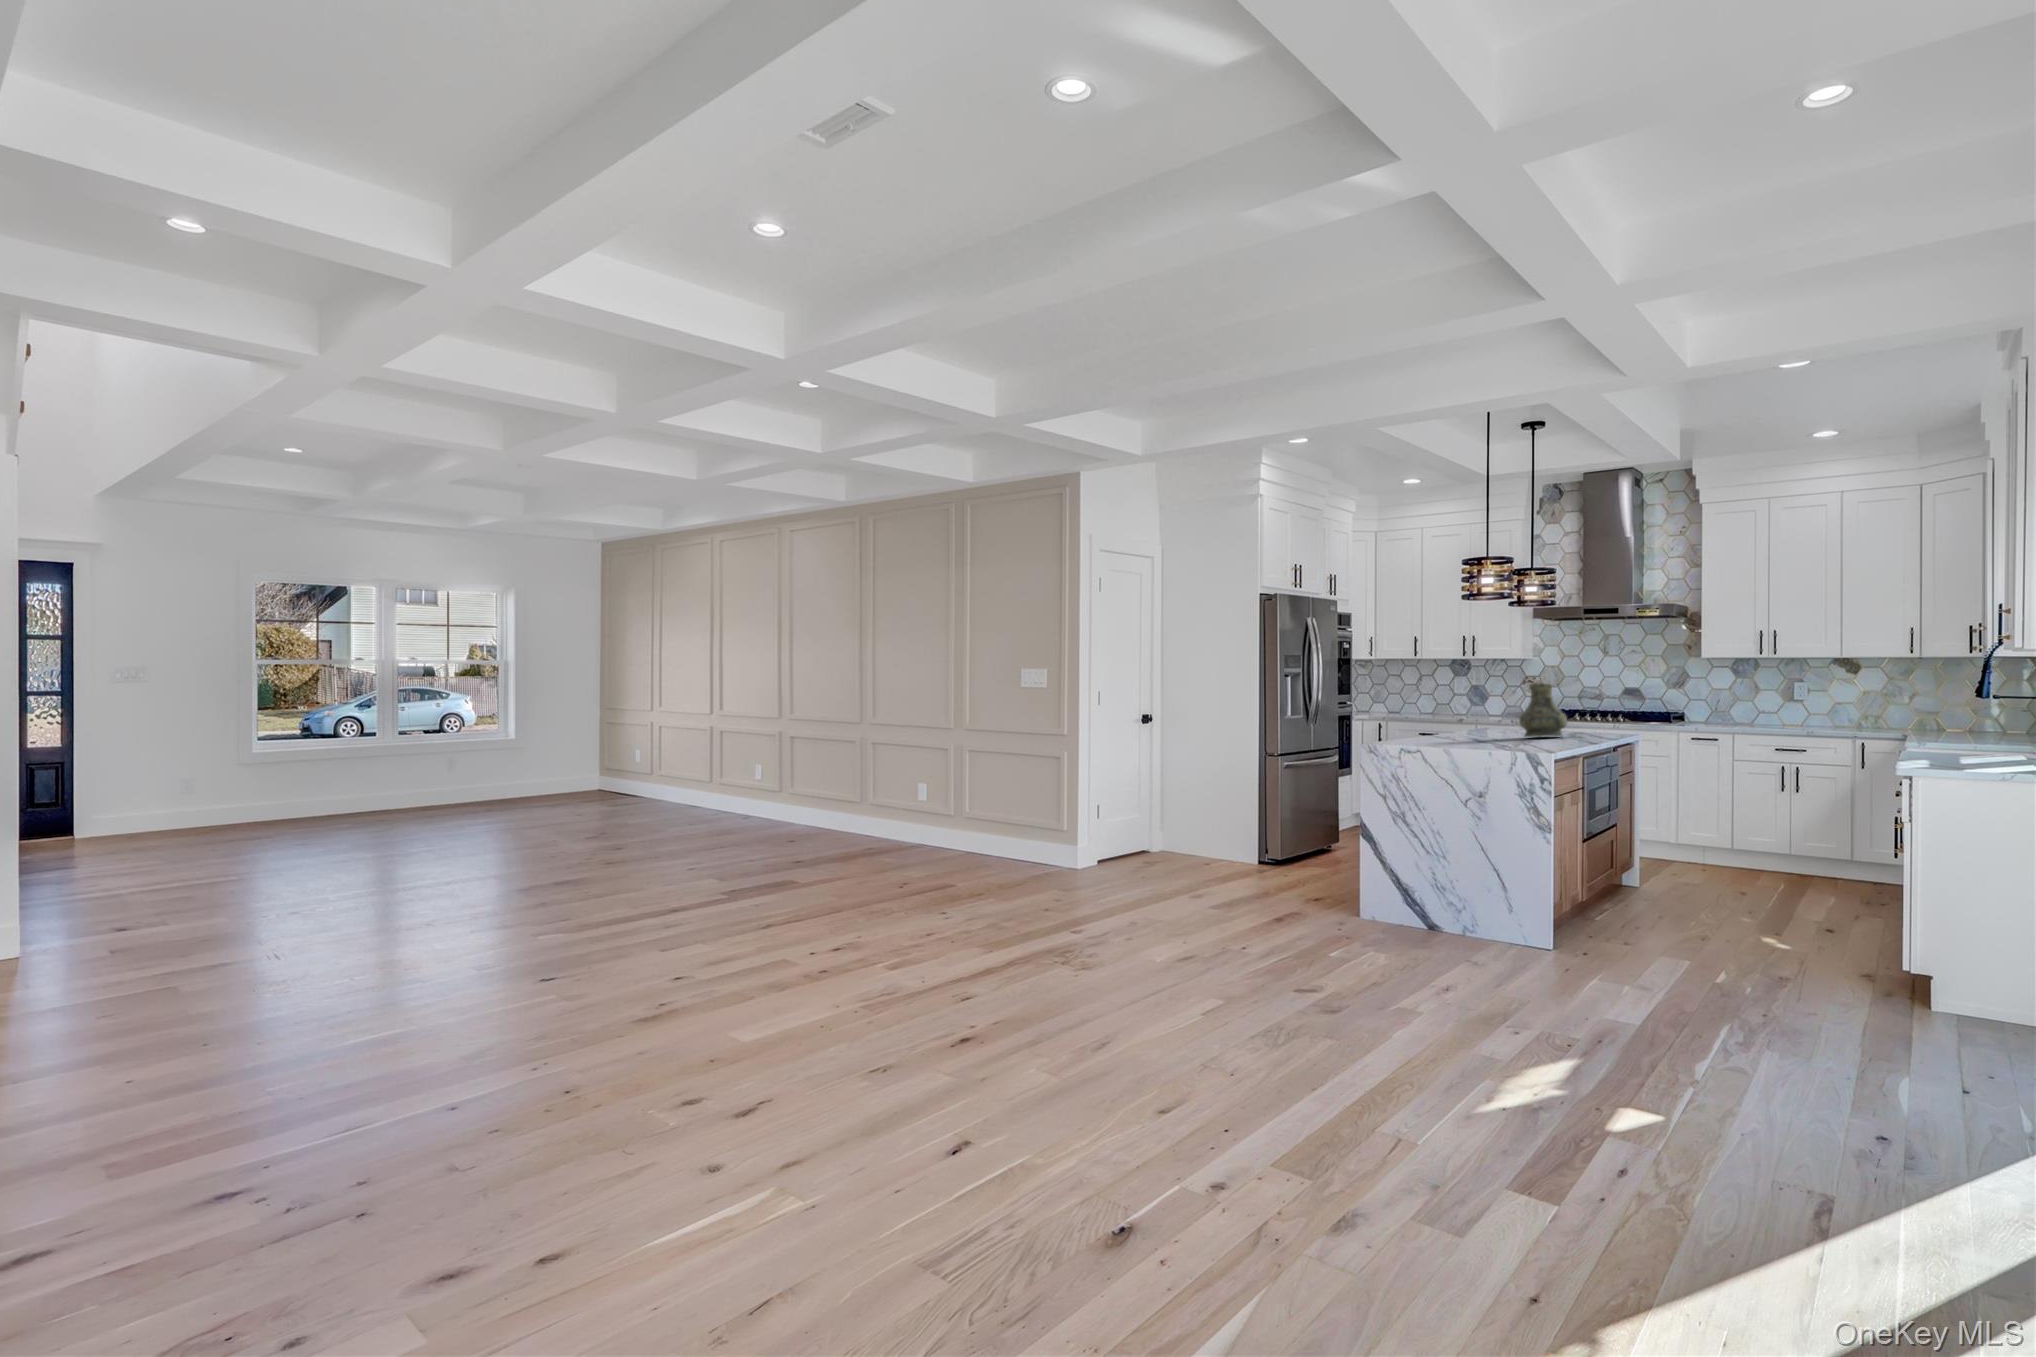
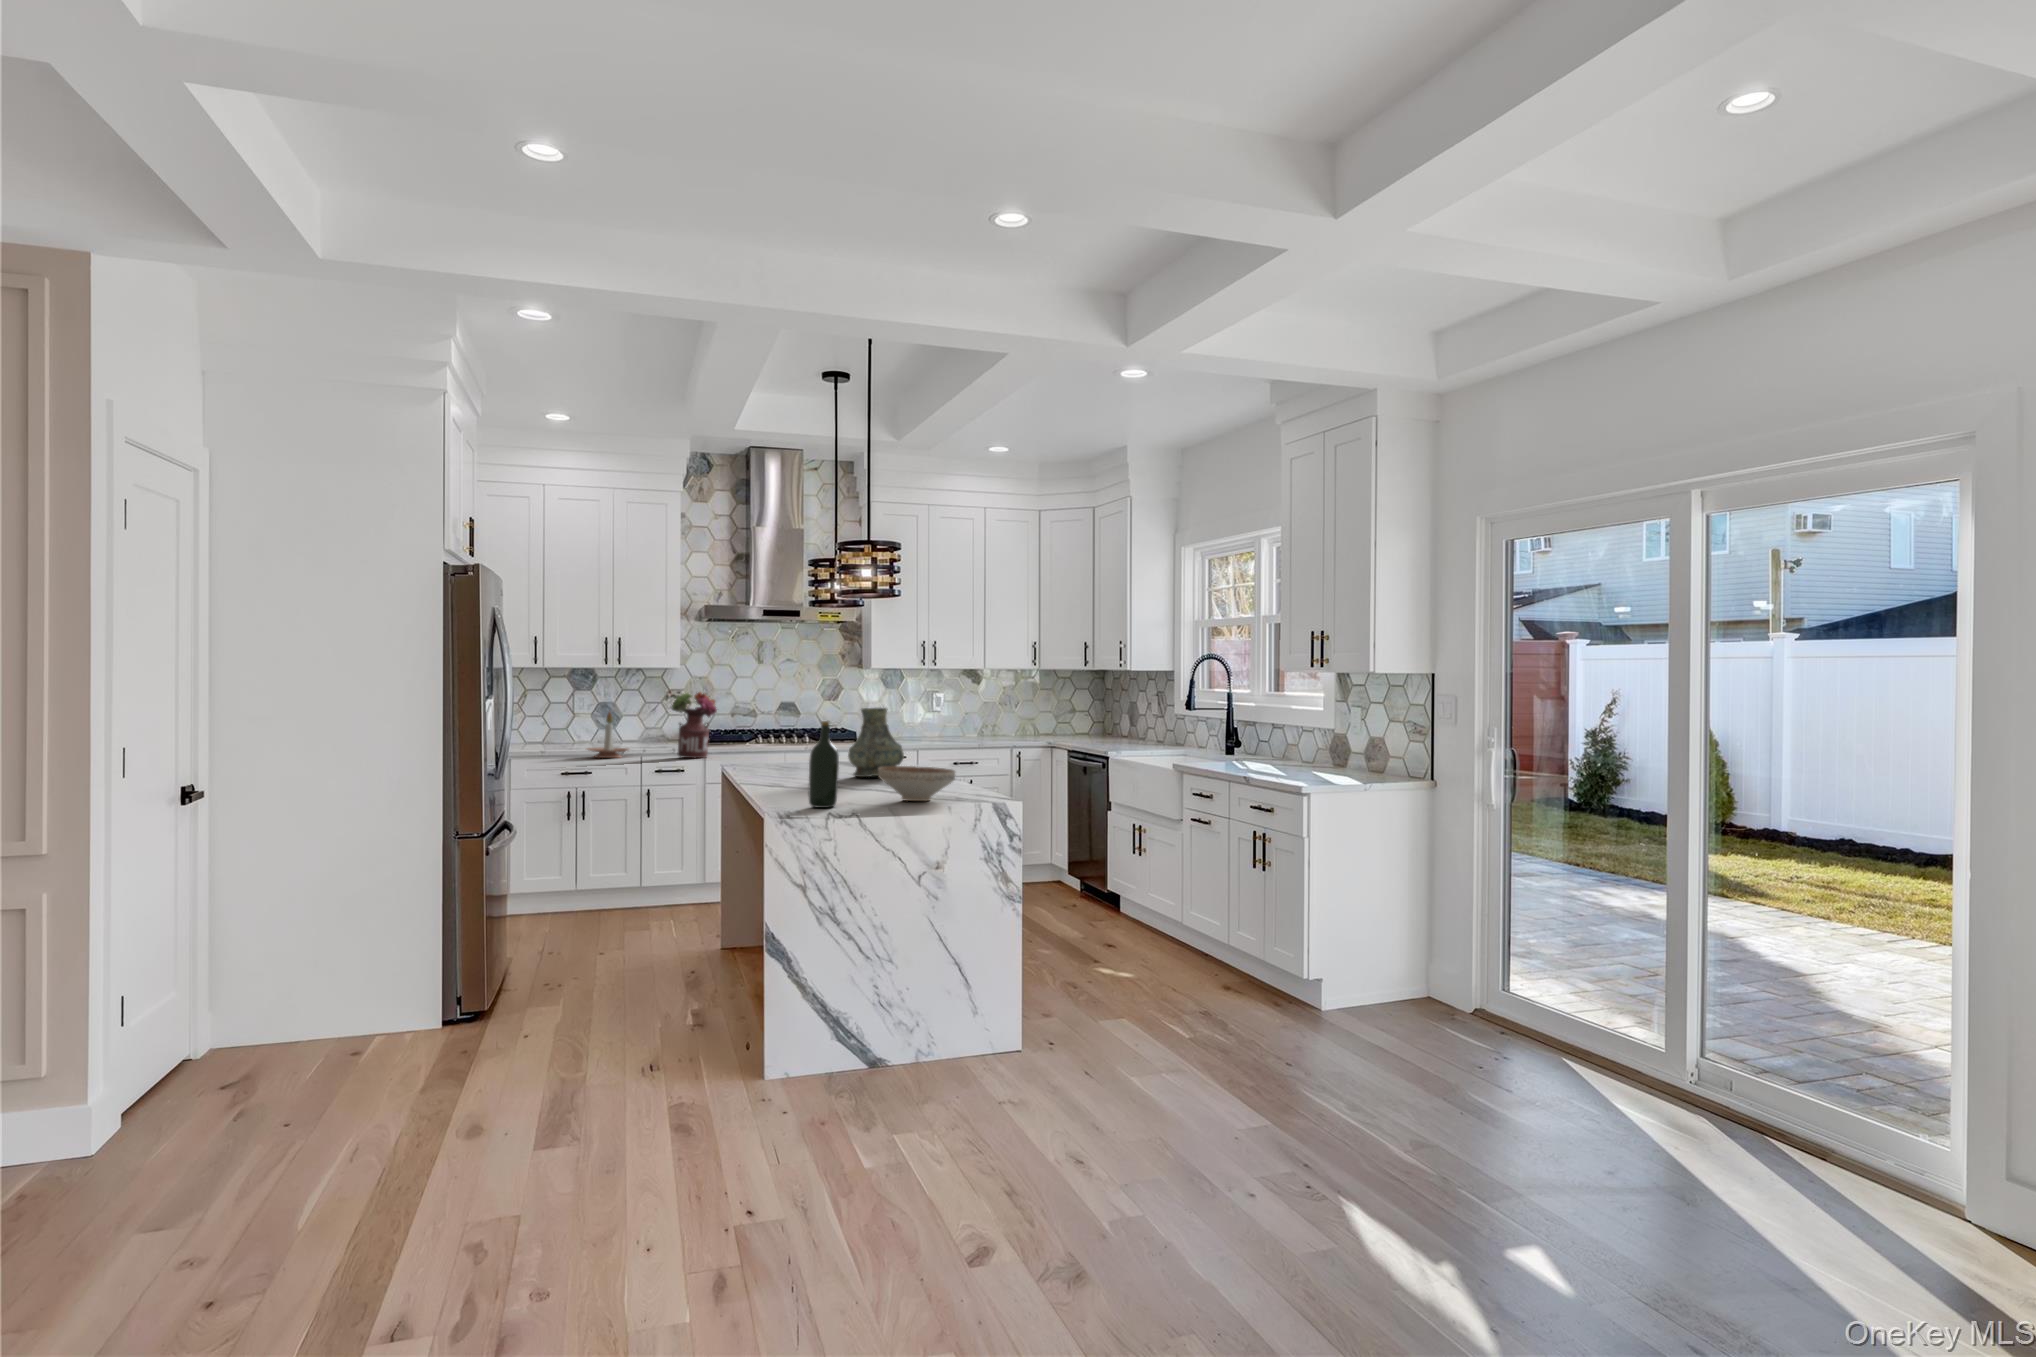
flower arrangement: none [1478,676,1517,727] -> present [672,692,717,758]
wine bottle: none [1403,691,1424,750] -> present [808,721,839,808]
candle holder: none [1434,691,1468,726] -> present [587,712,628,758]
decorative bowl: none [1453,724,1515,749] -> present [878,766,955,801]

